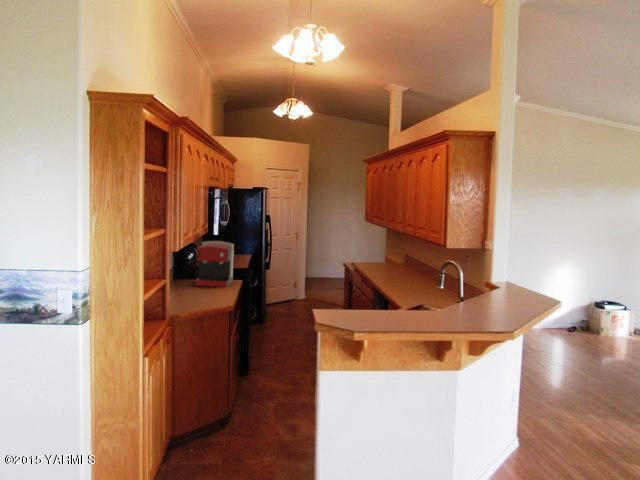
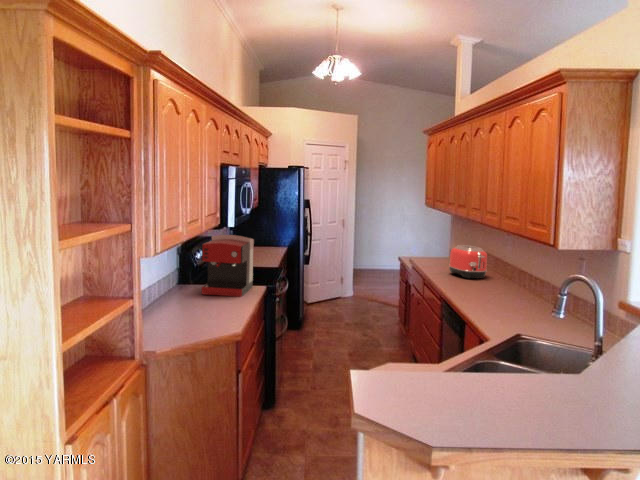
toaster: none [383,251,412,277] -> present [449,245,487,279]

